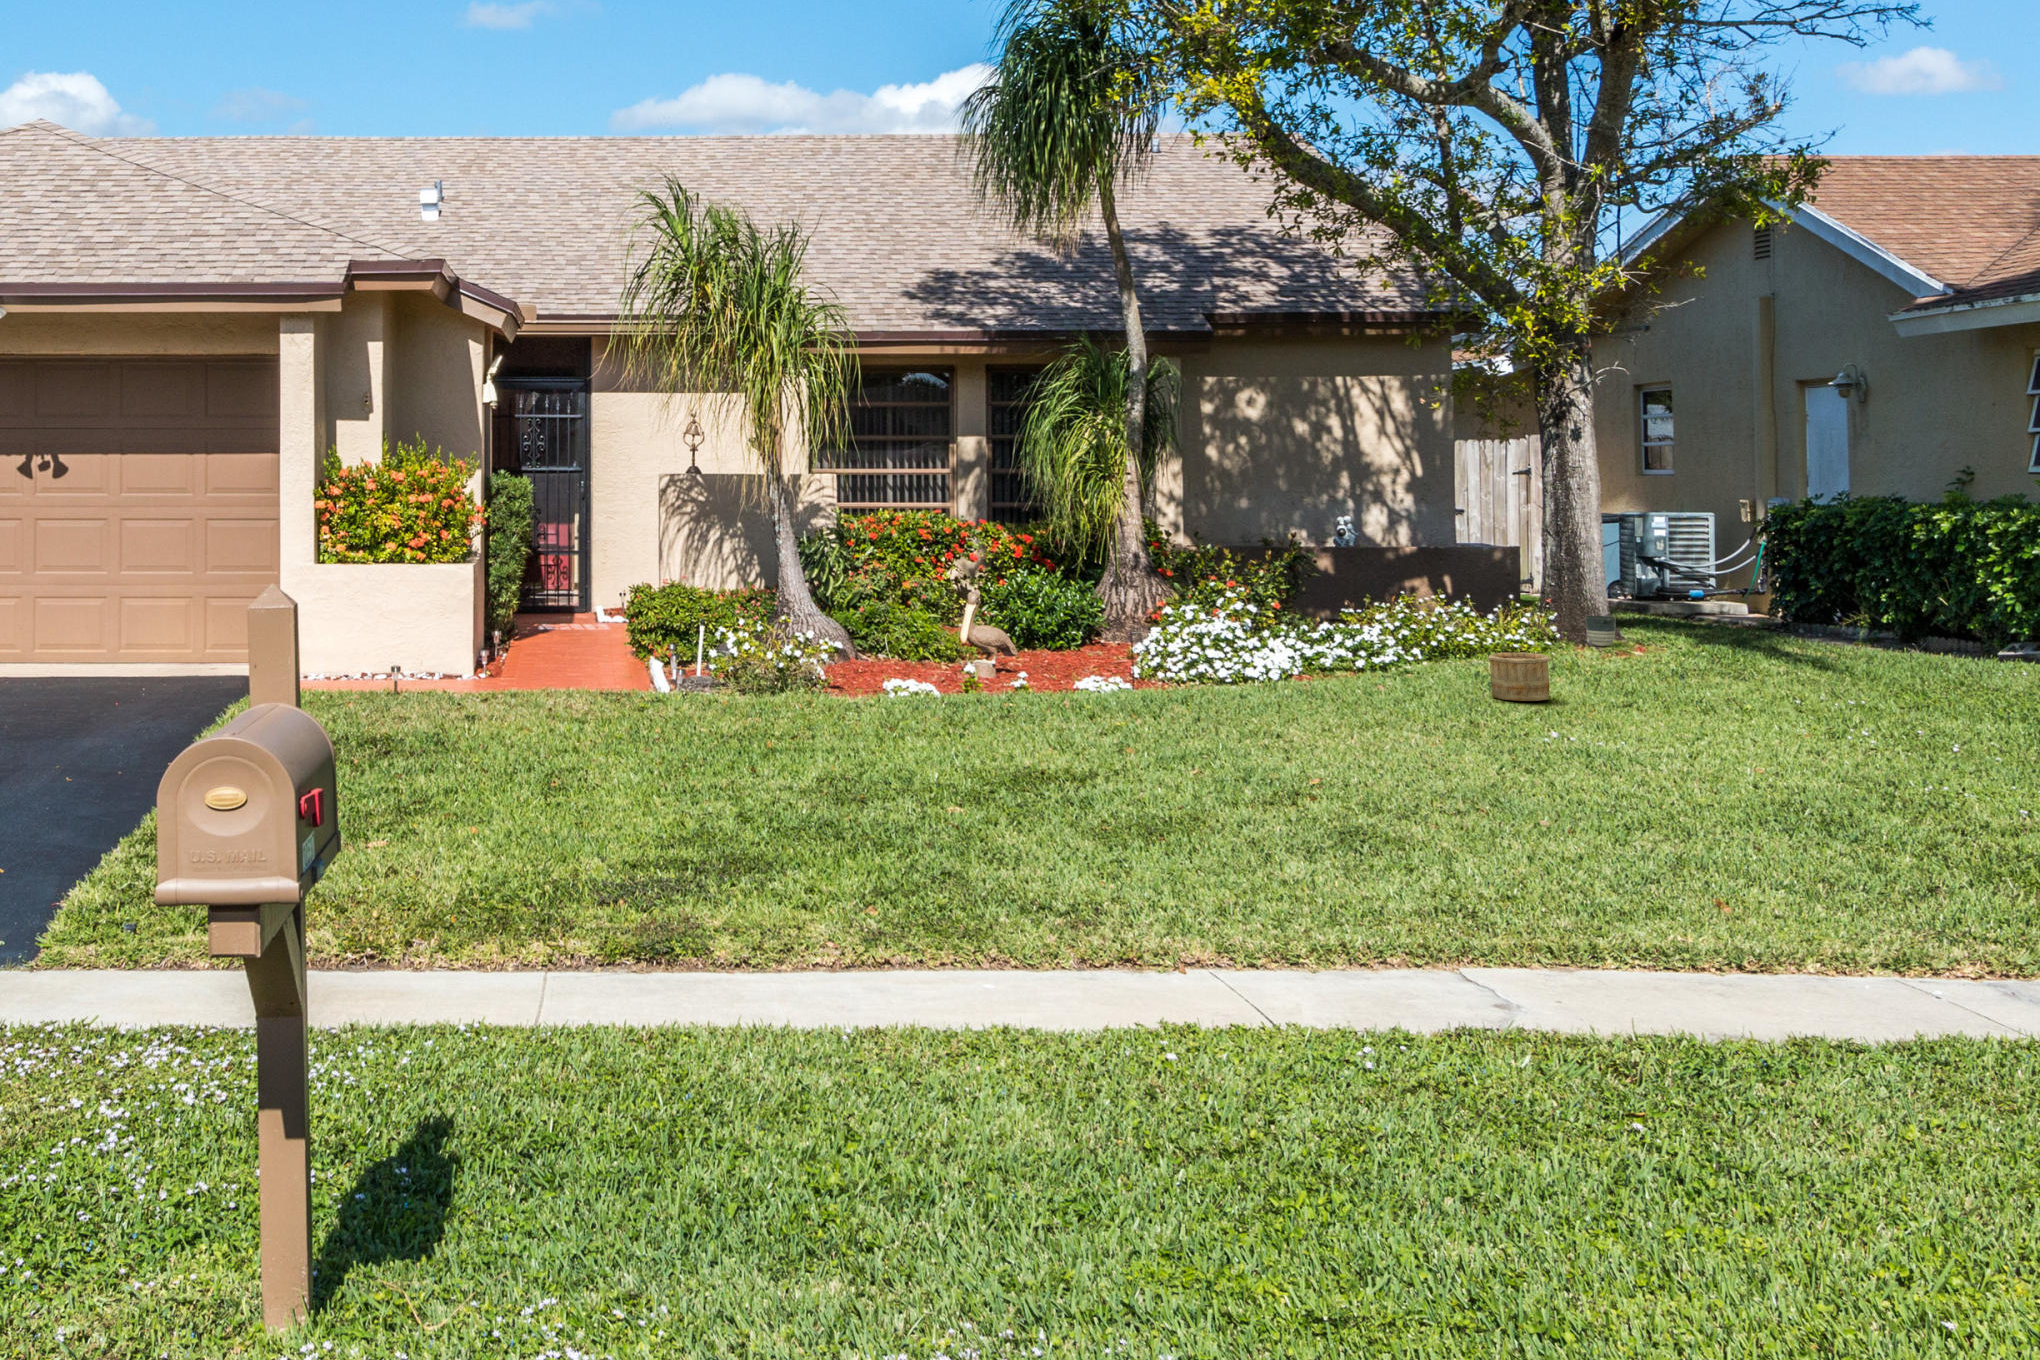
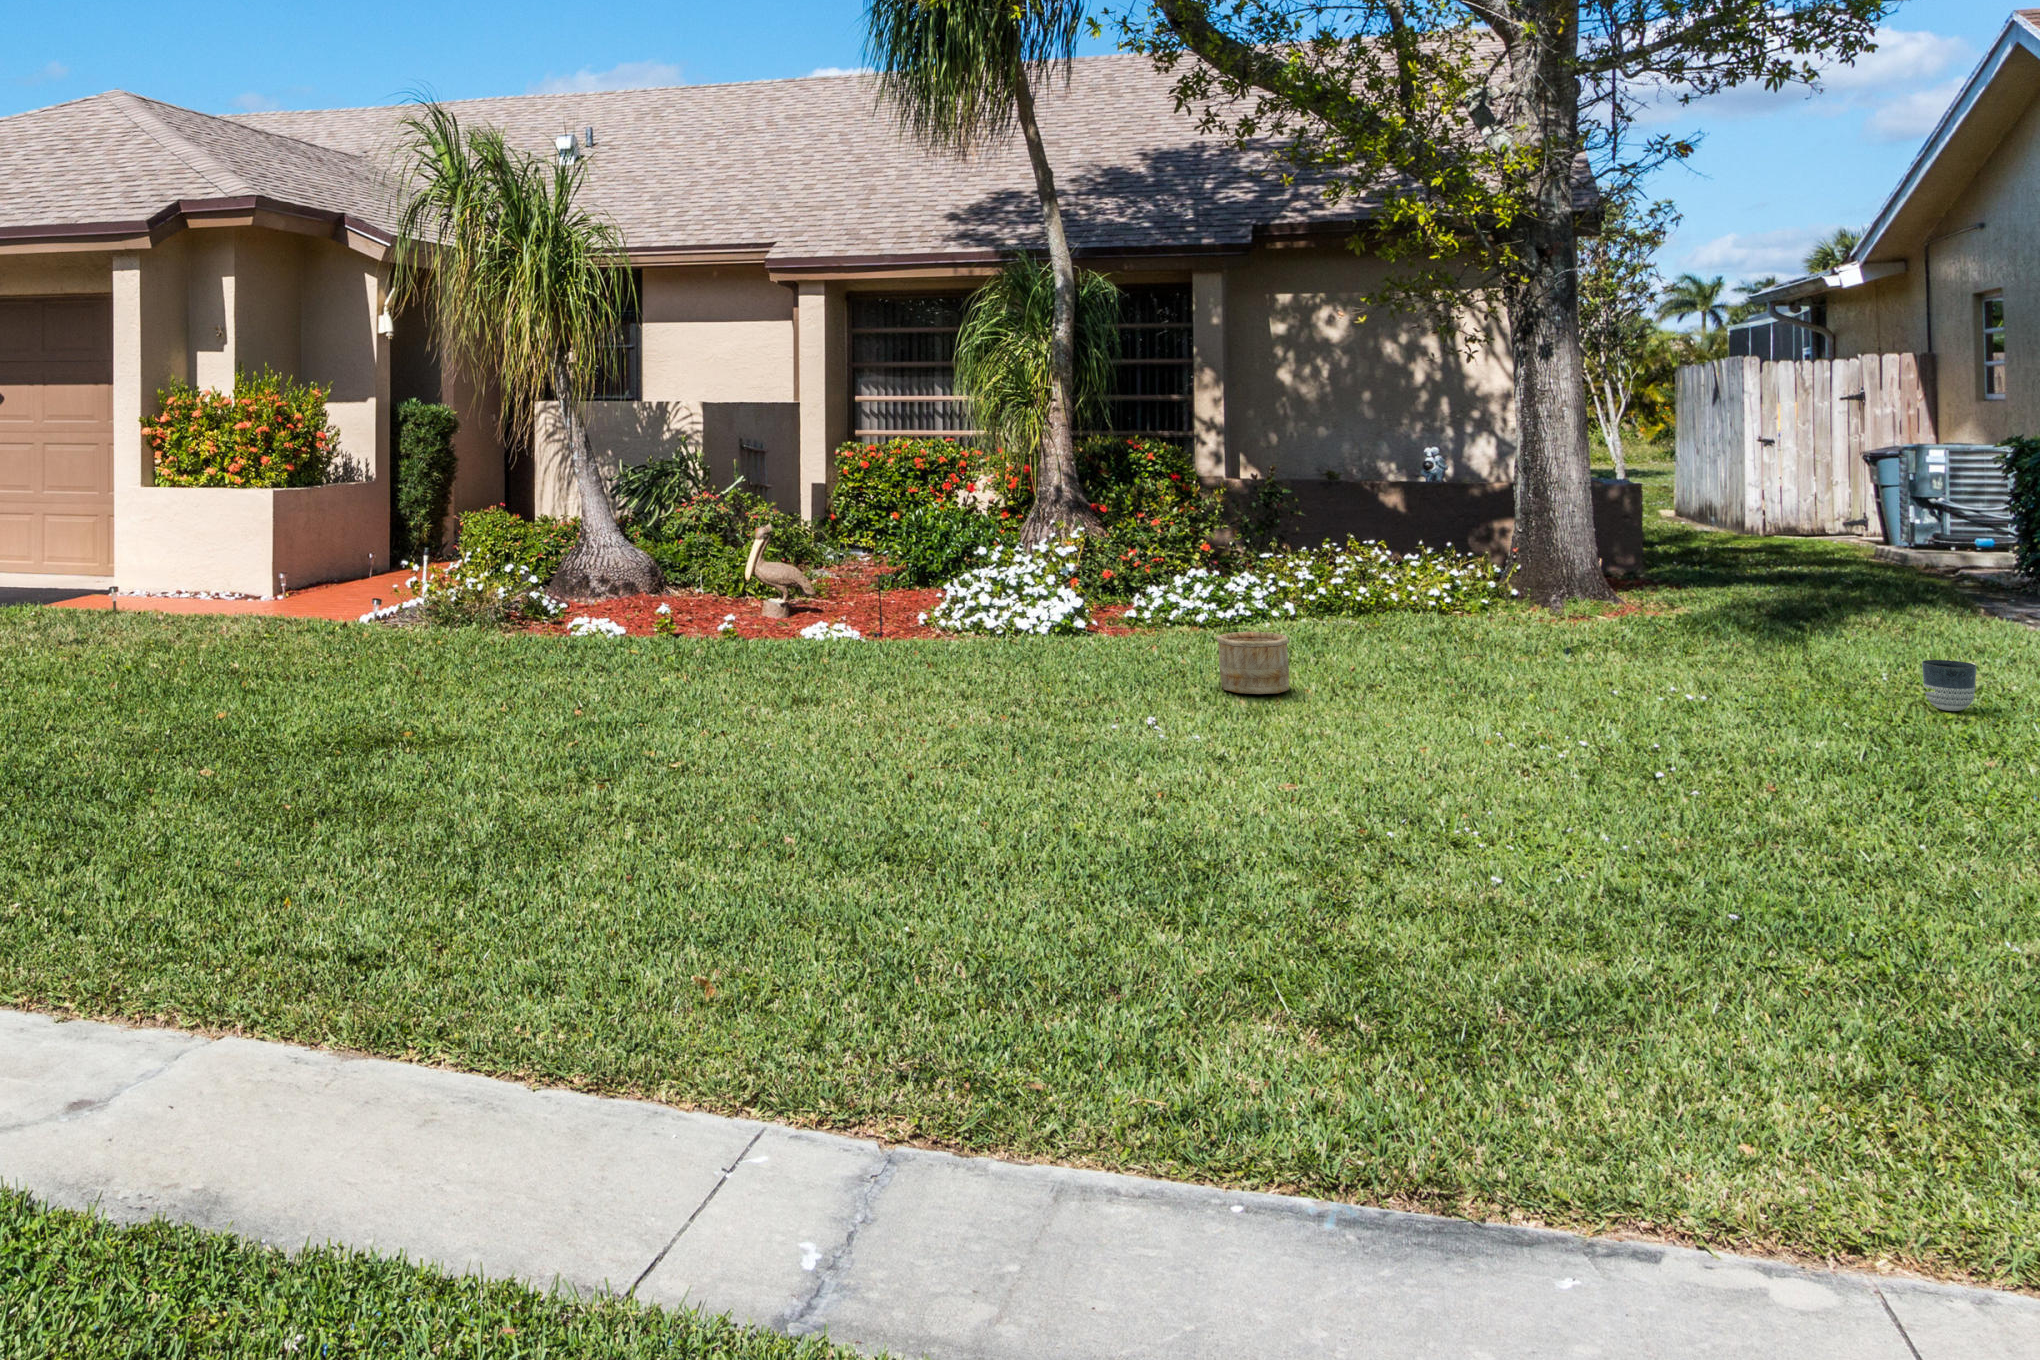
planter: present [1585,616,1616,646] -> present [1922,660,1976,711]

